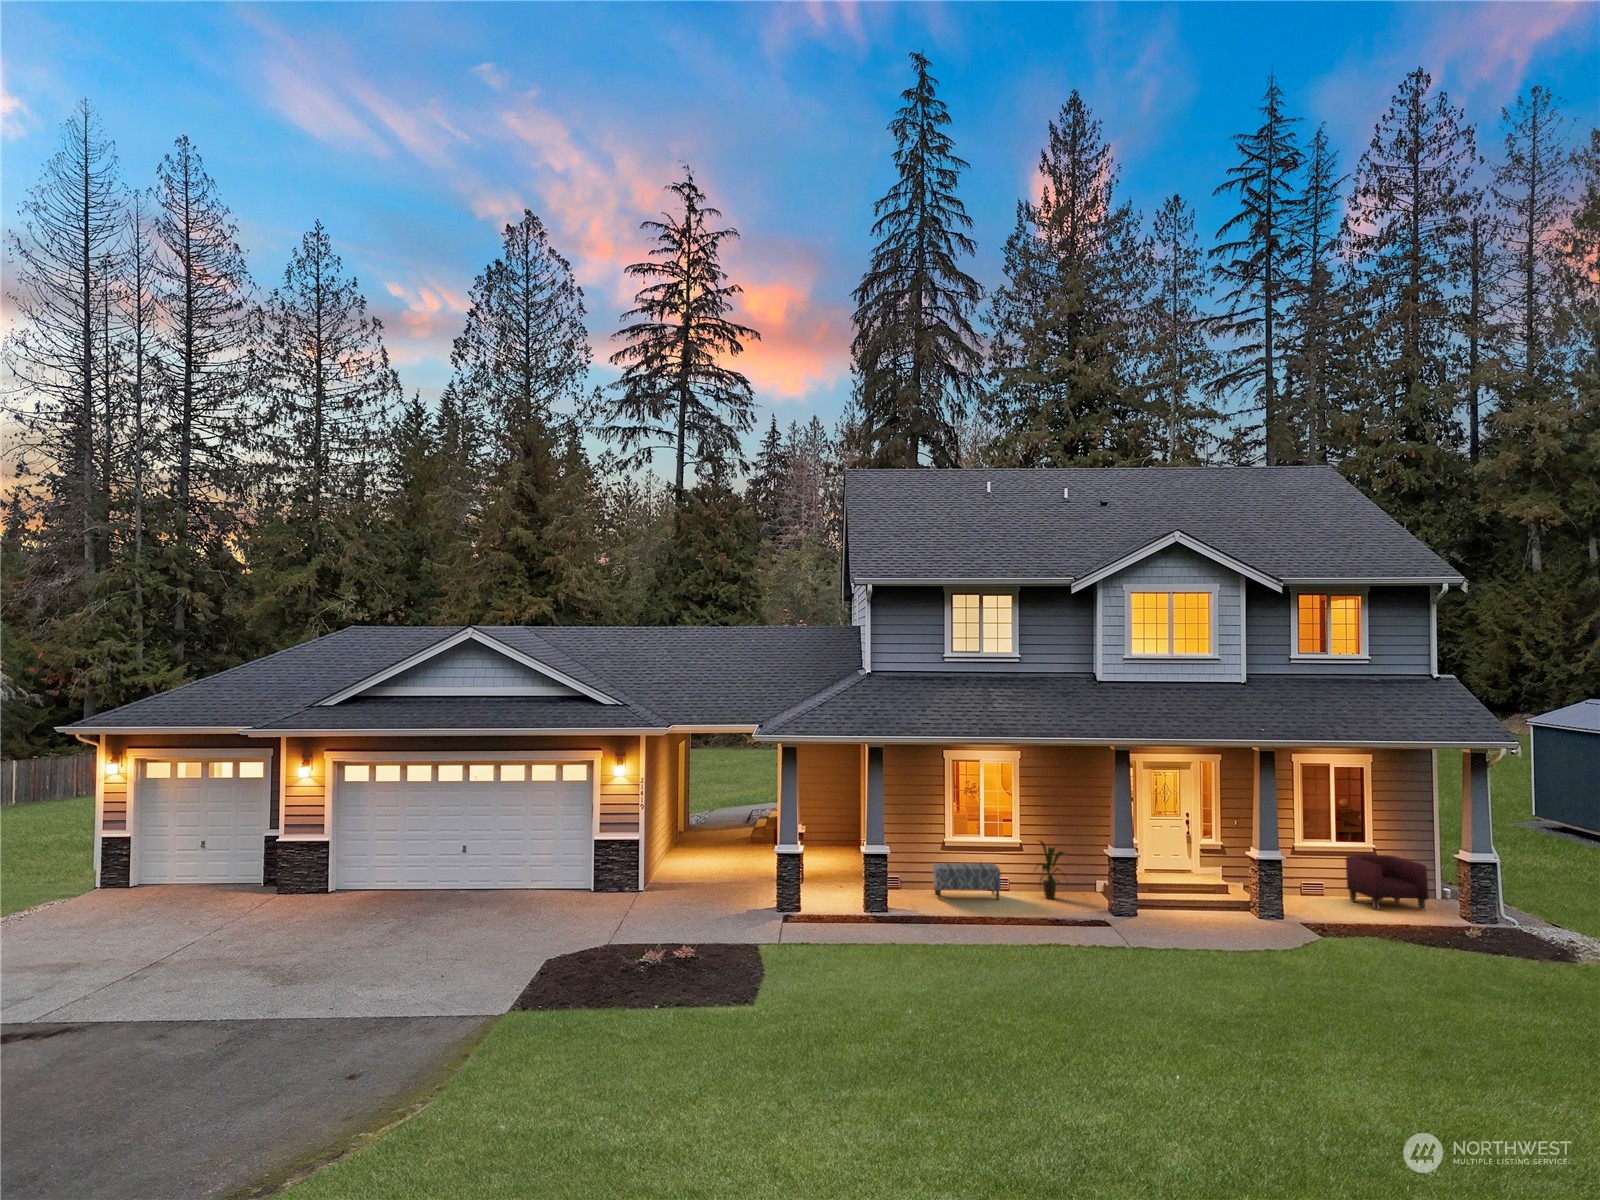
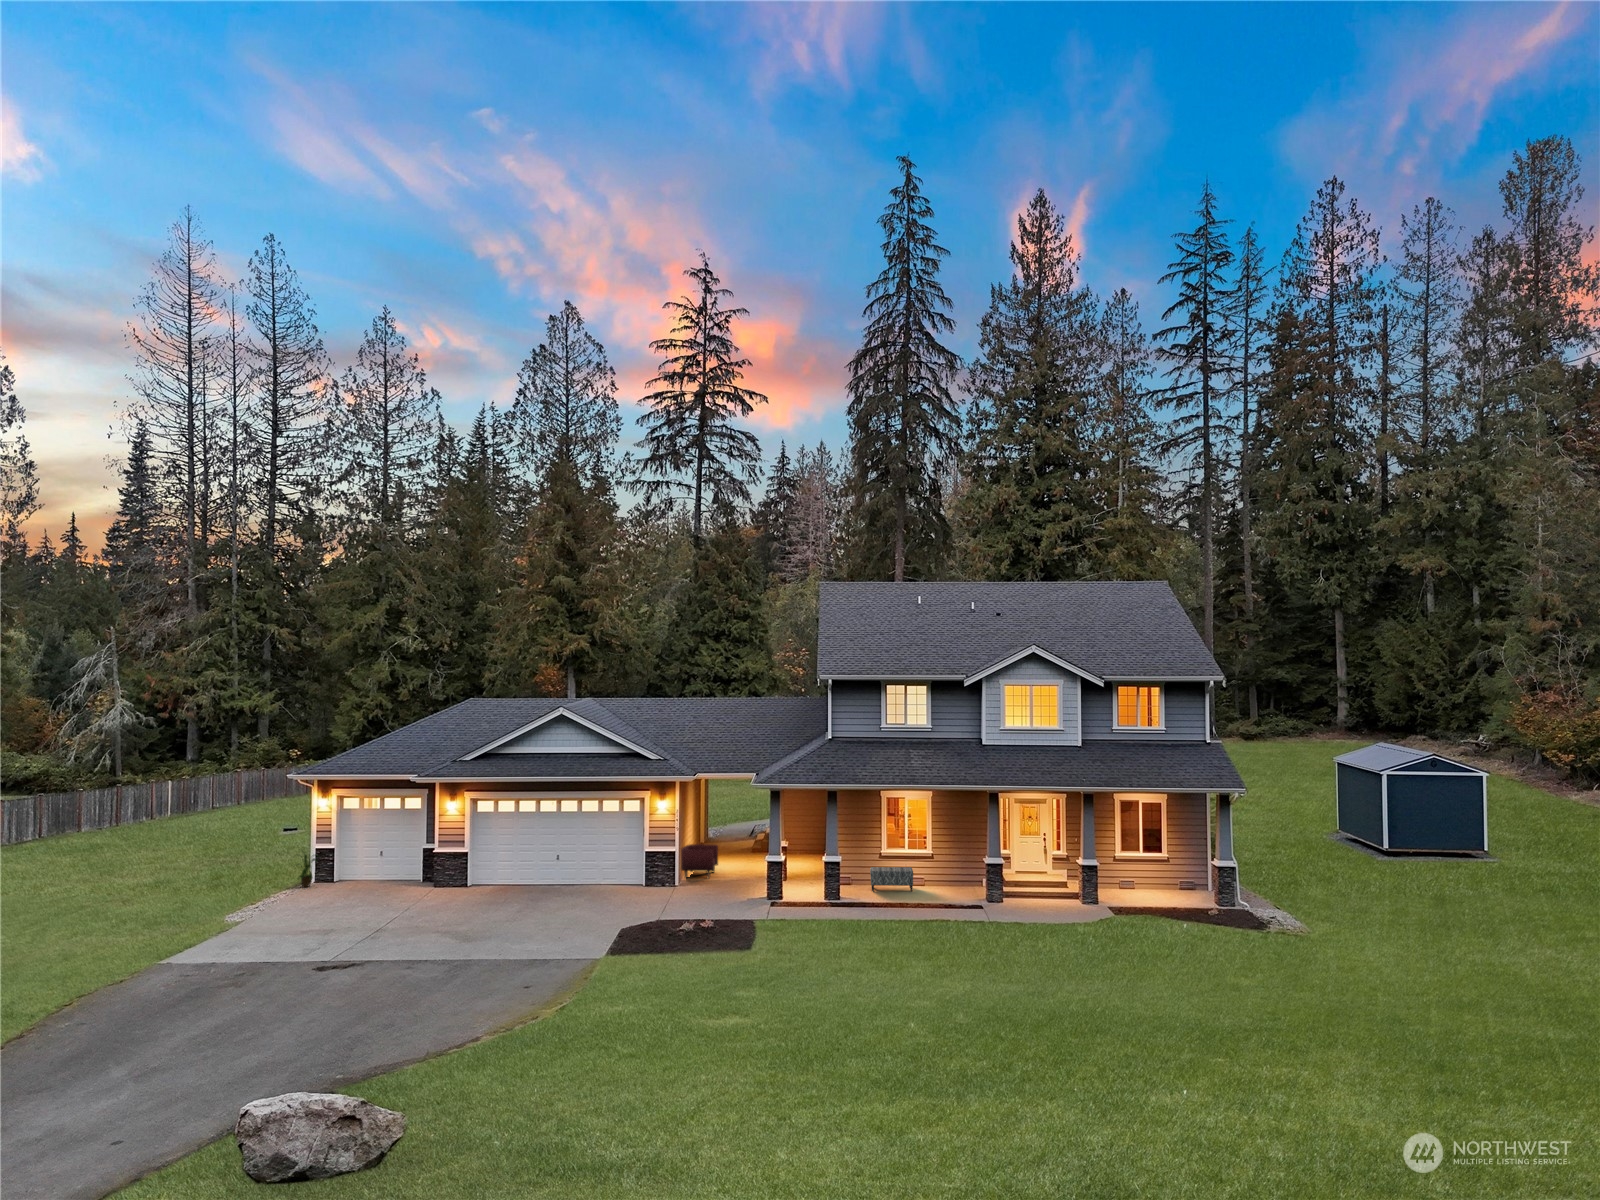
house plant: present [1038,841,1066,899] -> present [299,854,317,887]
armchair: present [1346,855,1429,910] -> present [681,844,718,878]

